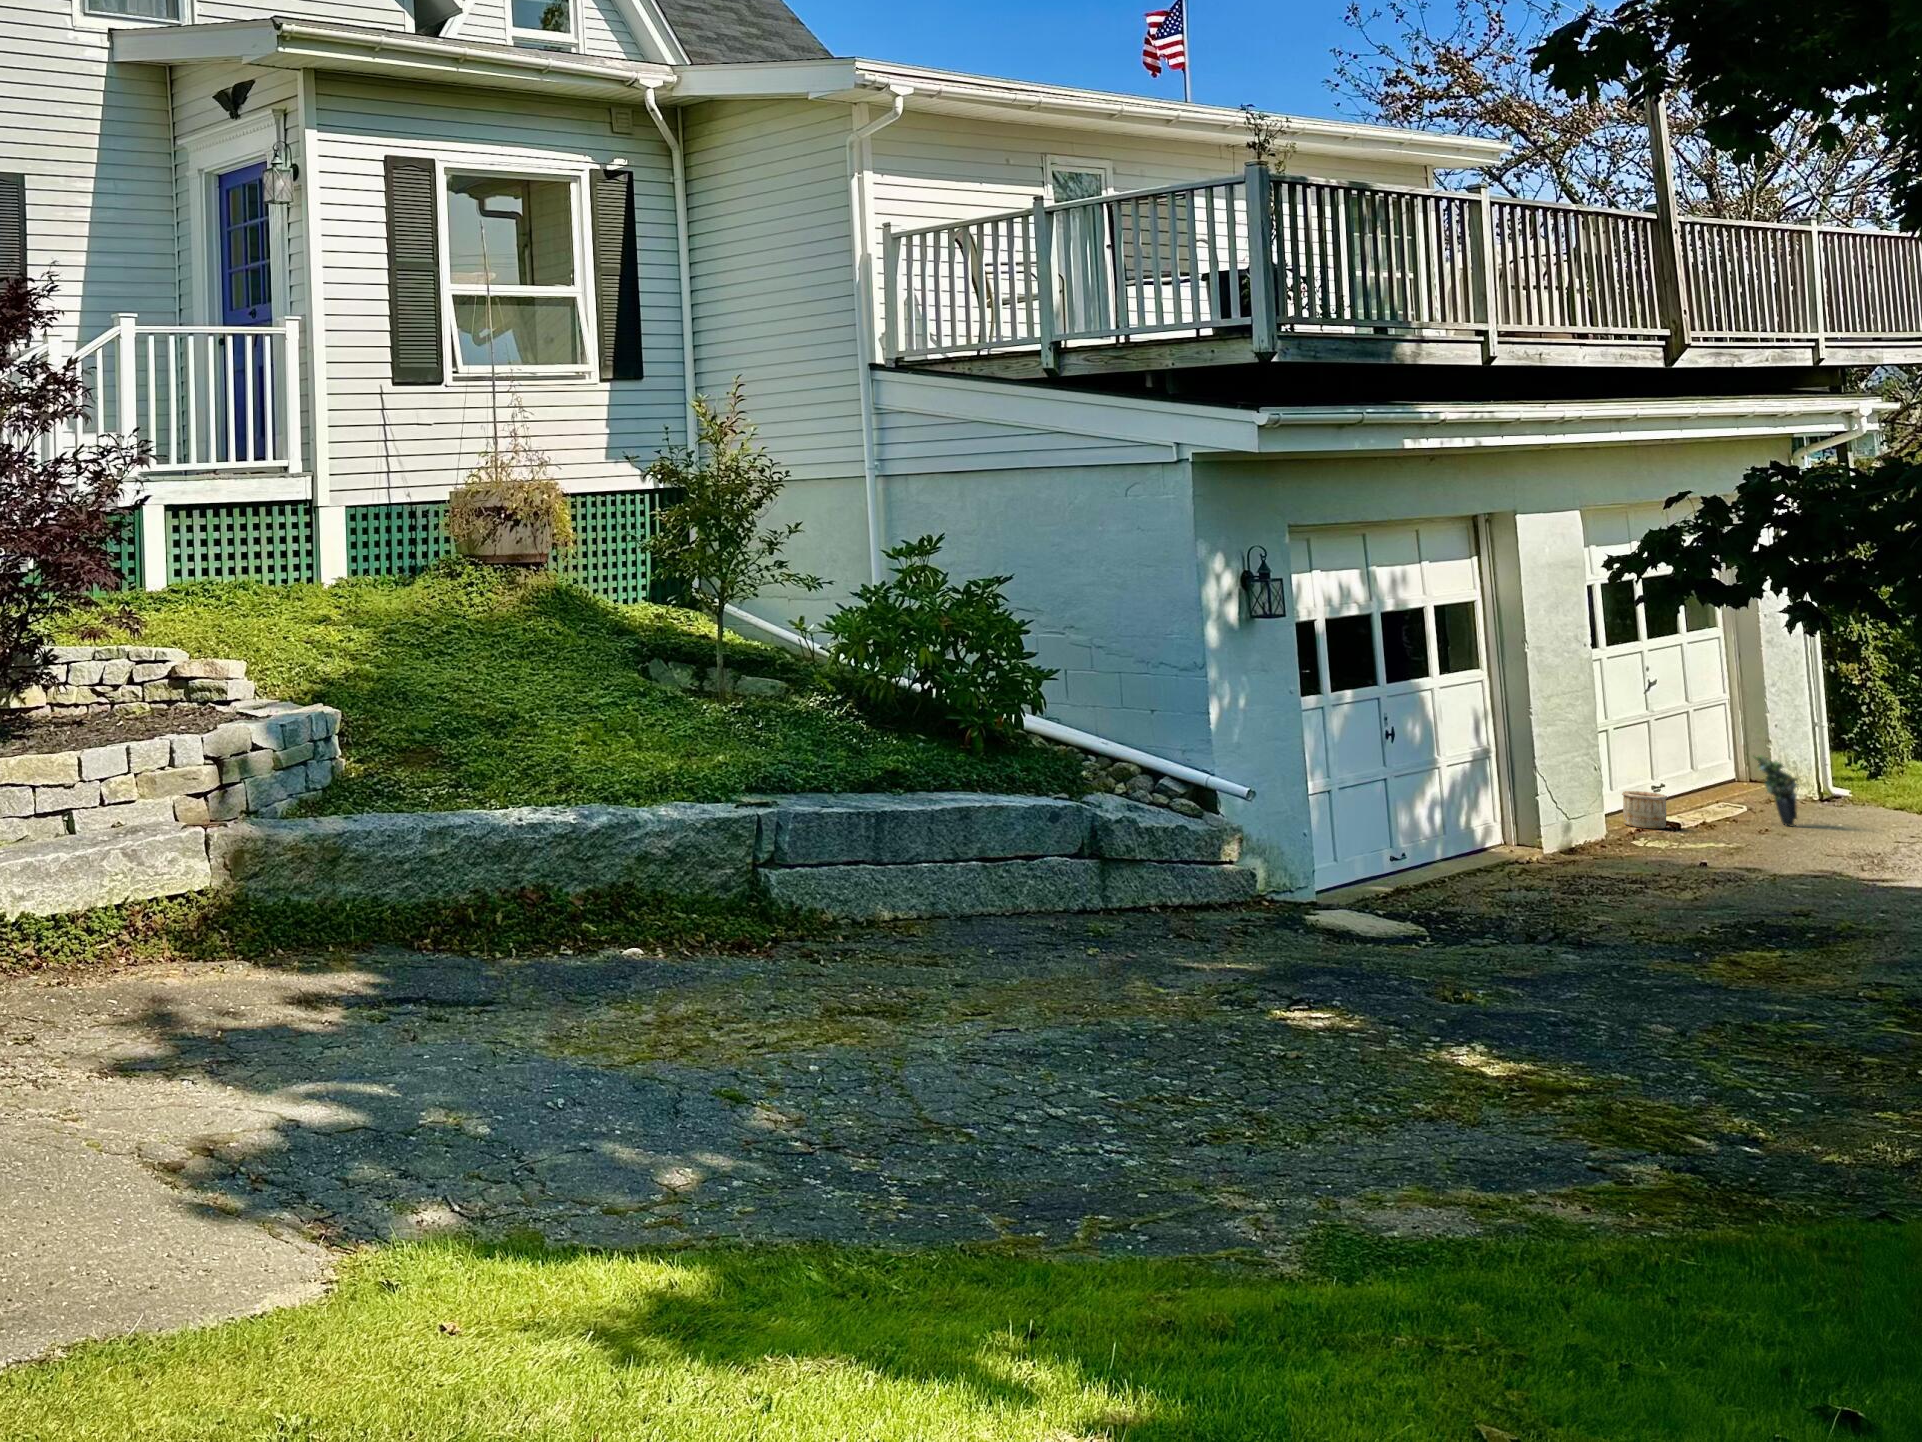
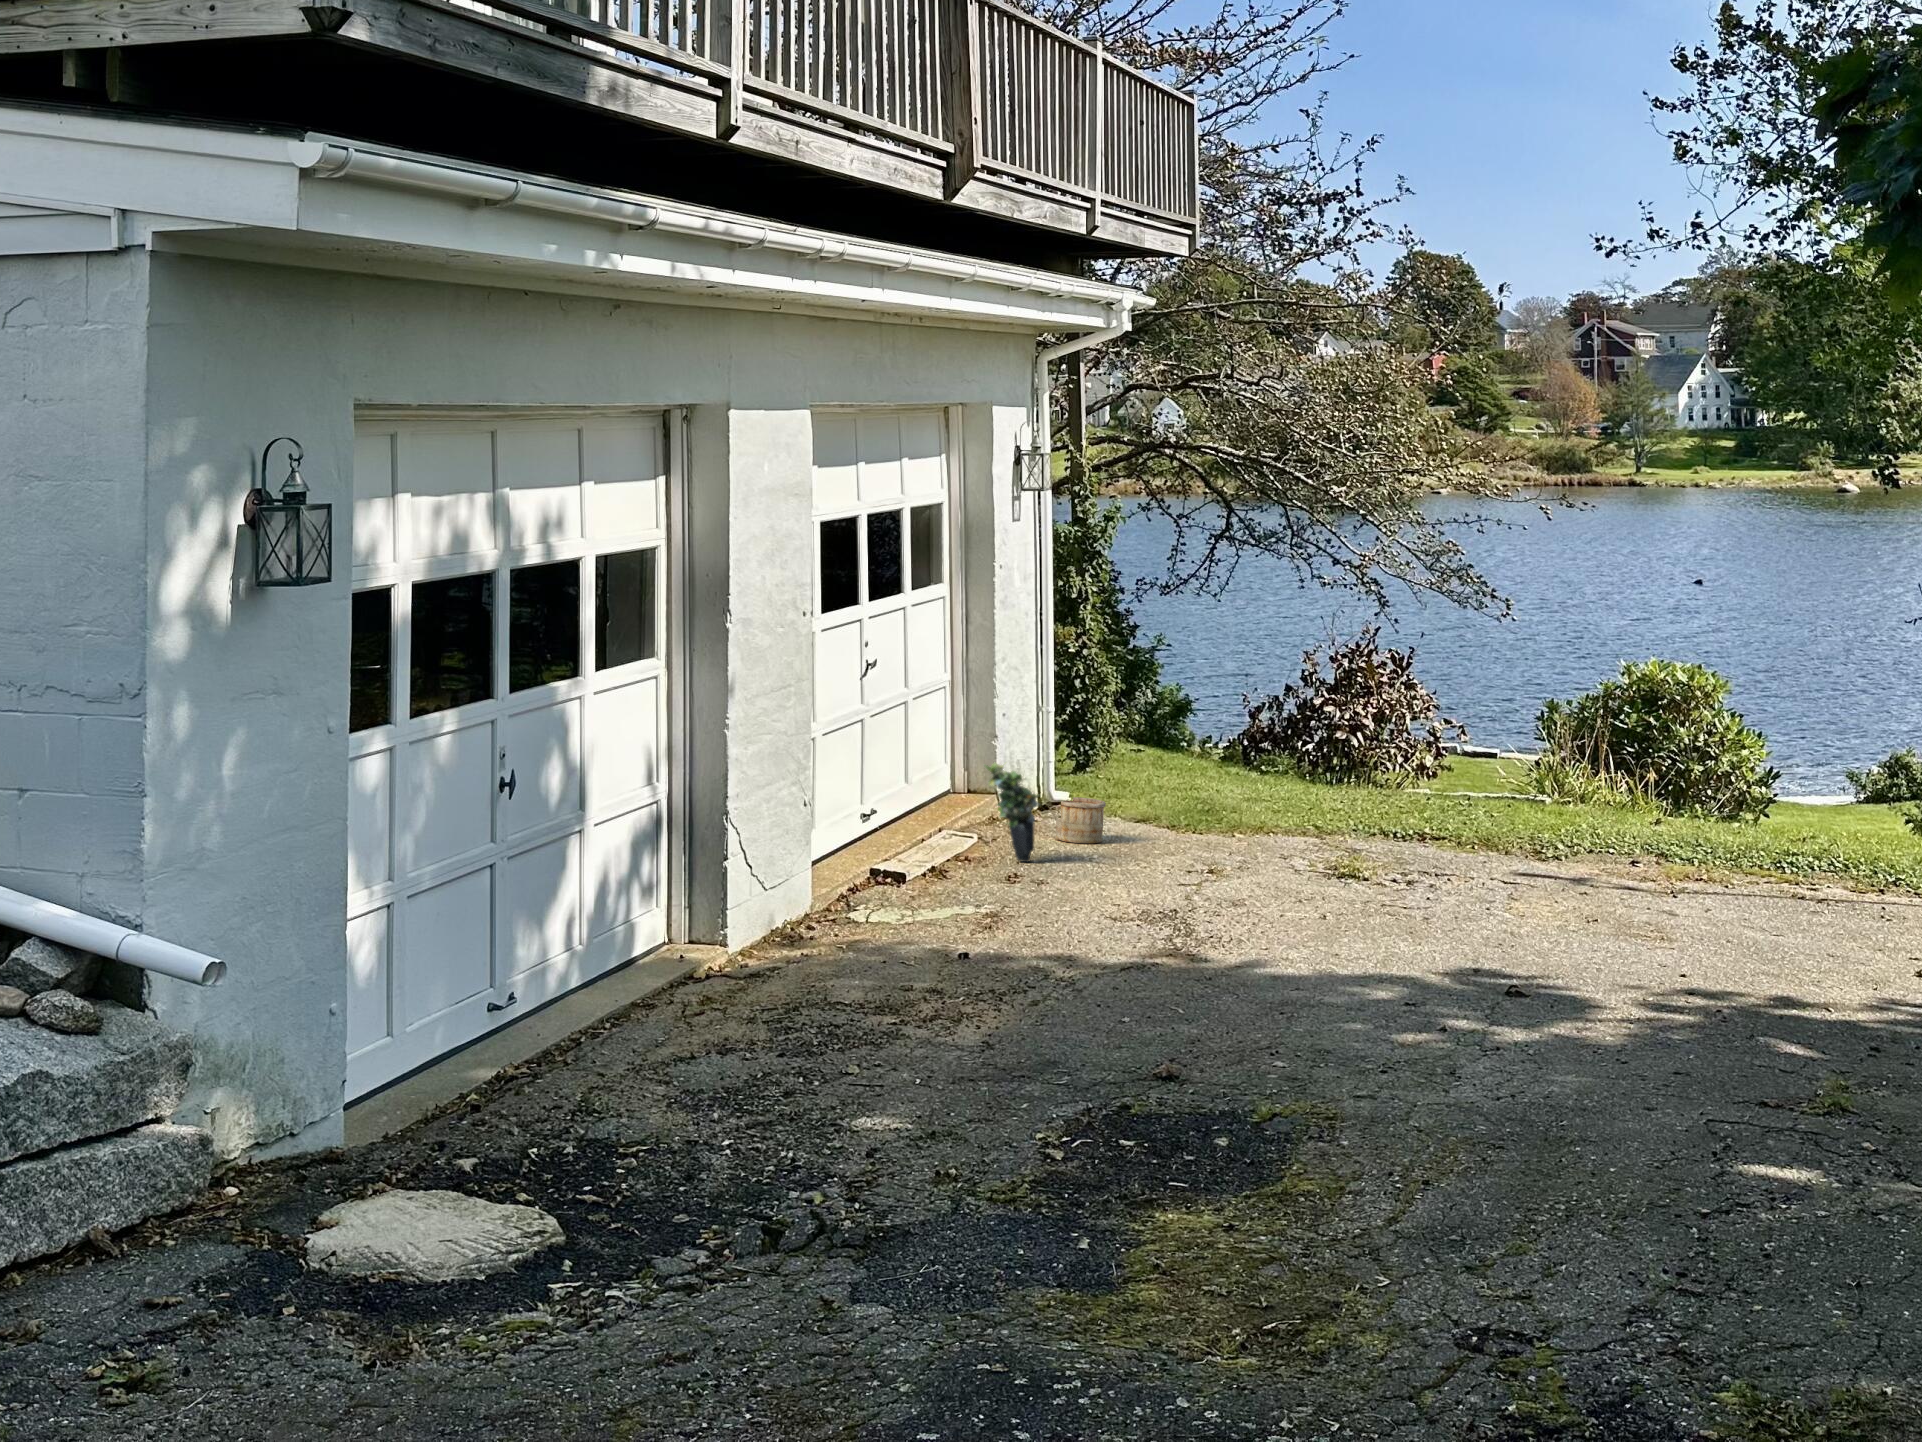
wooden bucket: present [1622,791,1667,829] -> present [1056,797,1106,843]

